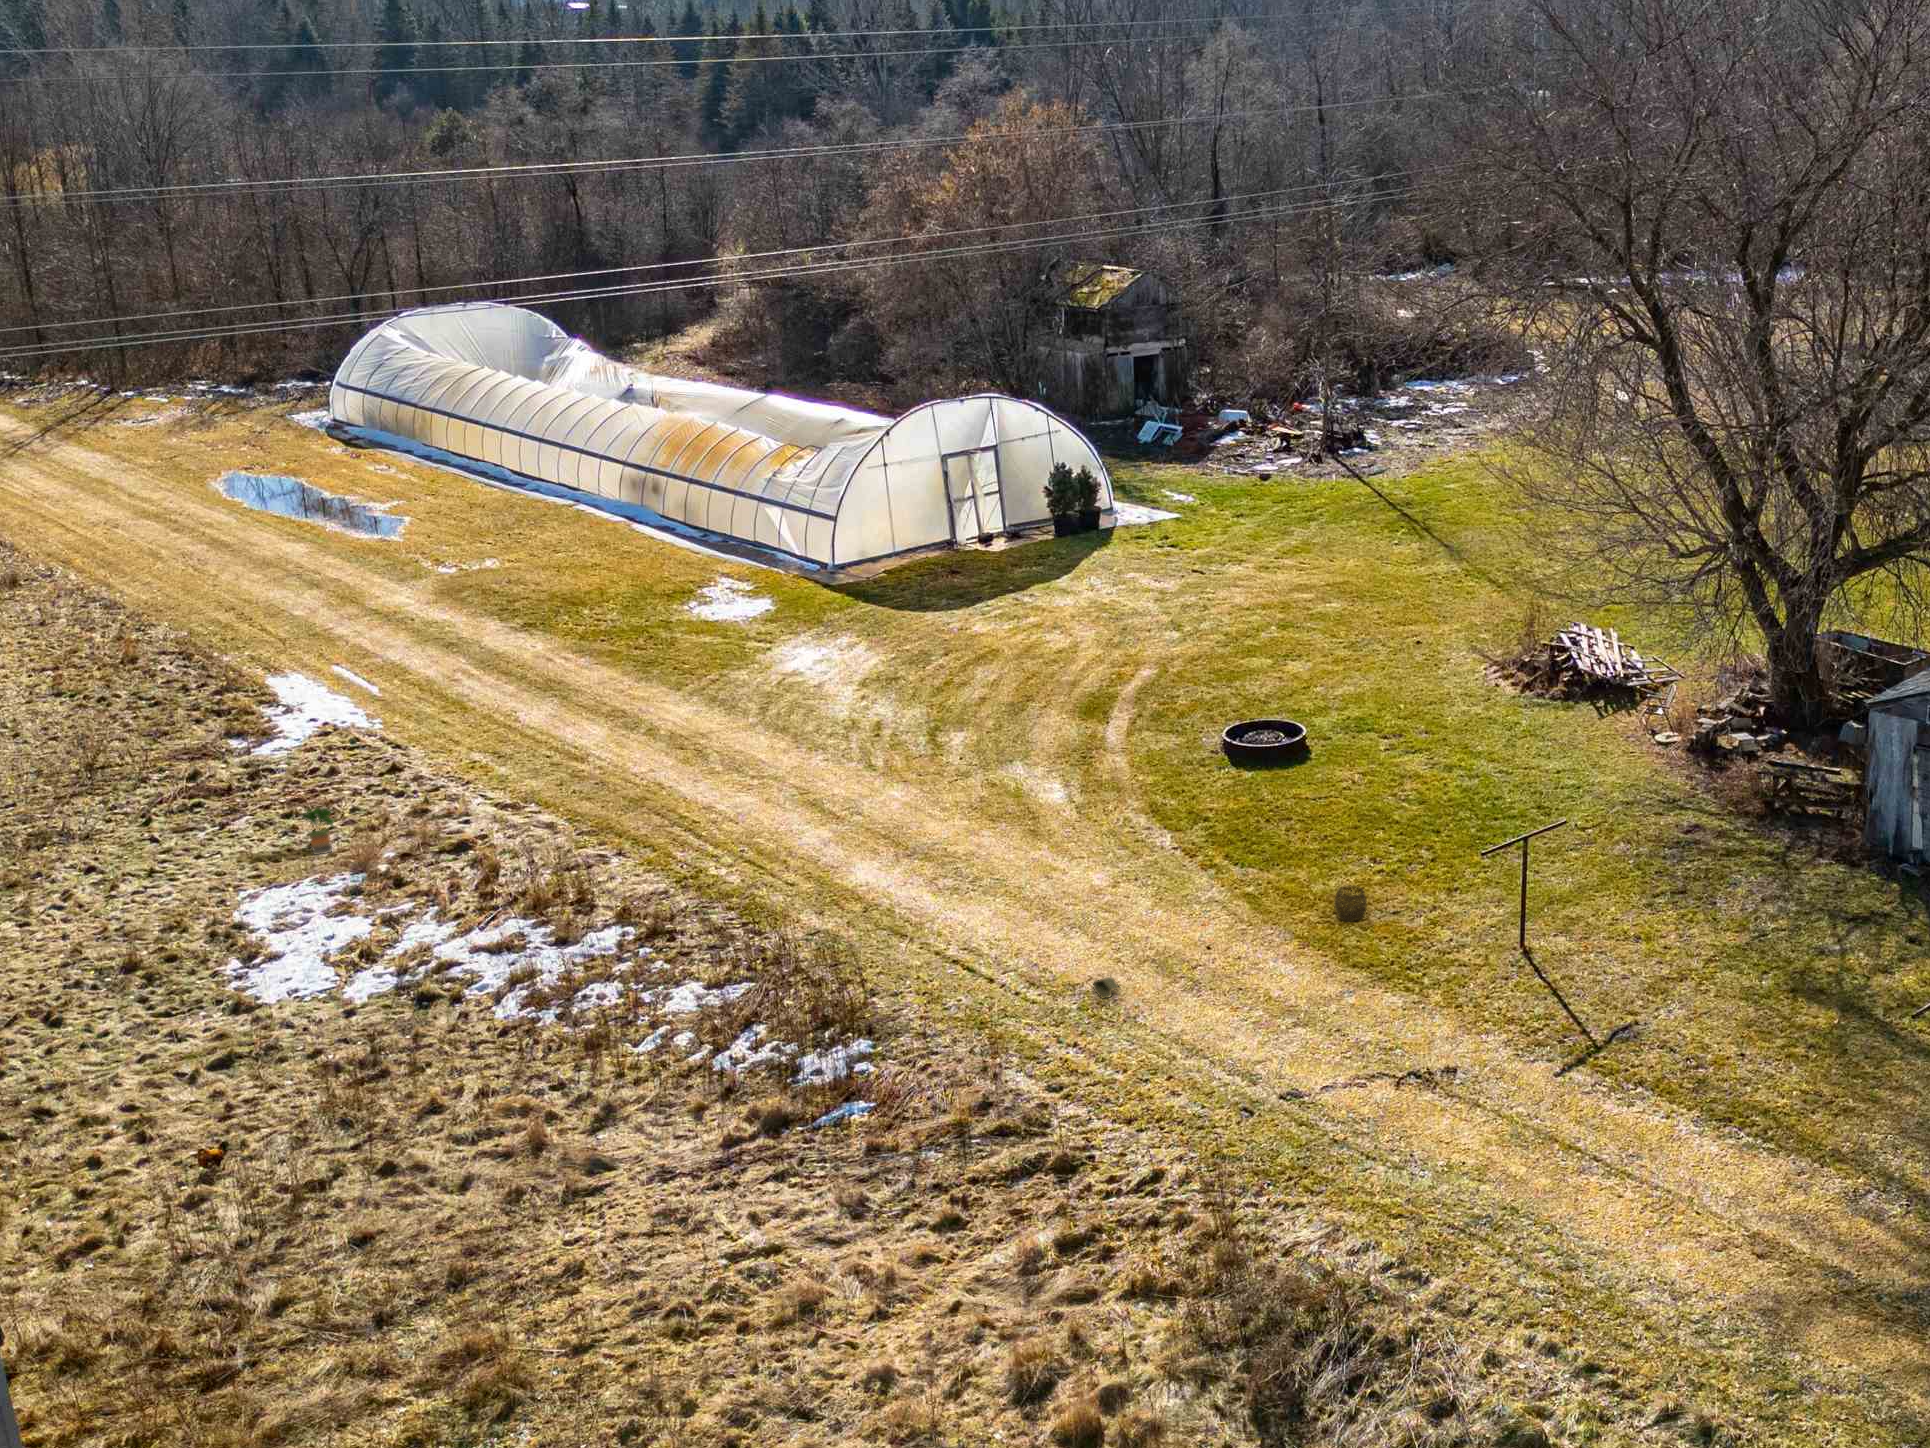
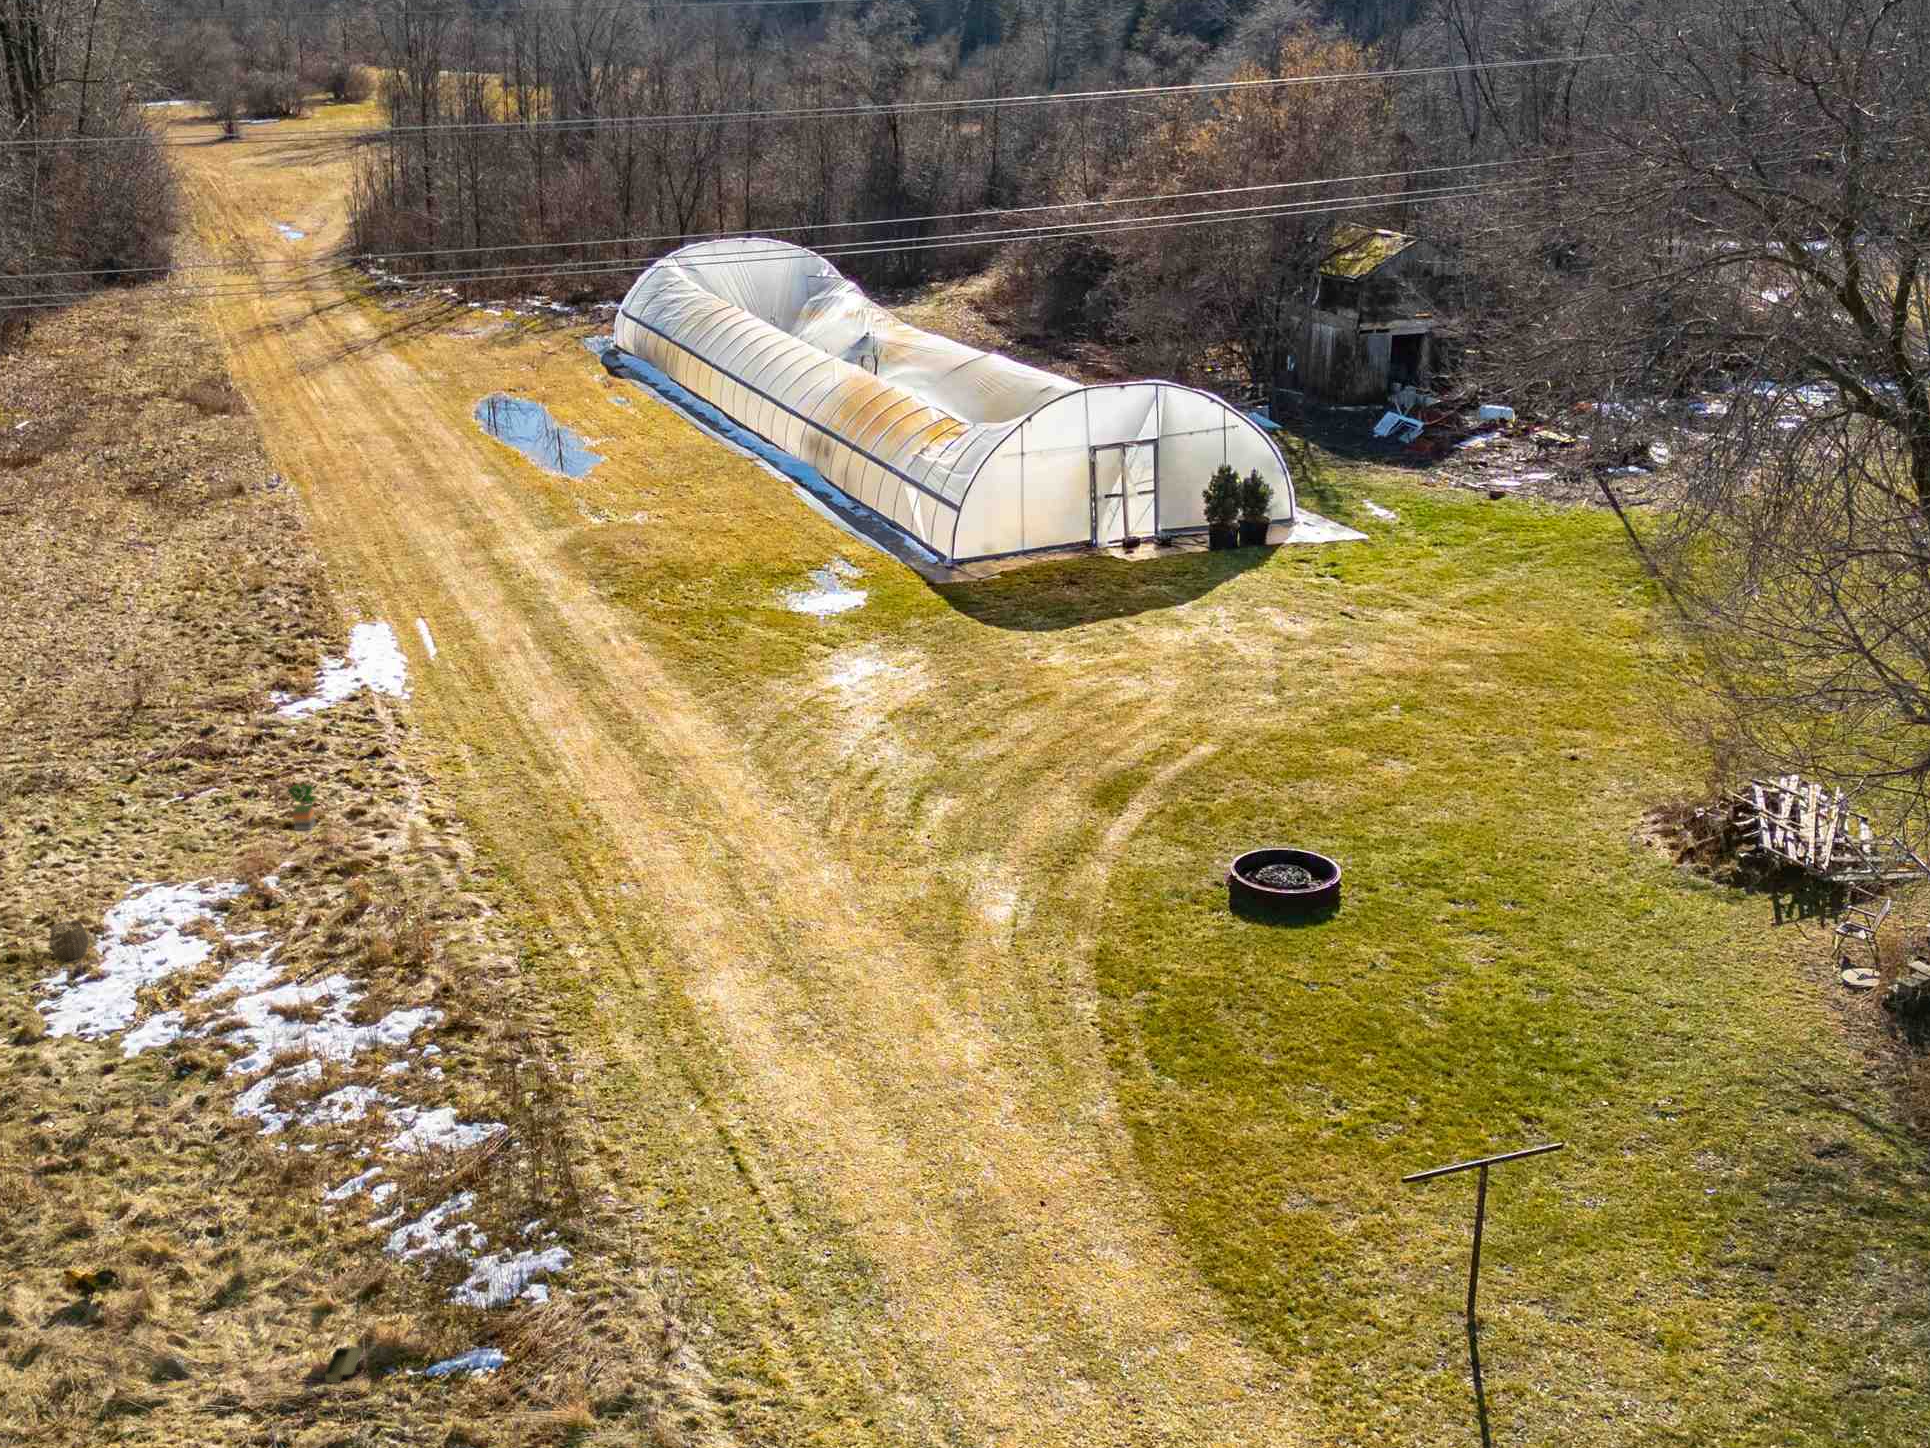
woven basket: present [1334,885,1367,921] -> present [49,921,88,961]
toolbox: present [1093,977,1119,999] -> present [325,1347,363,1383]

